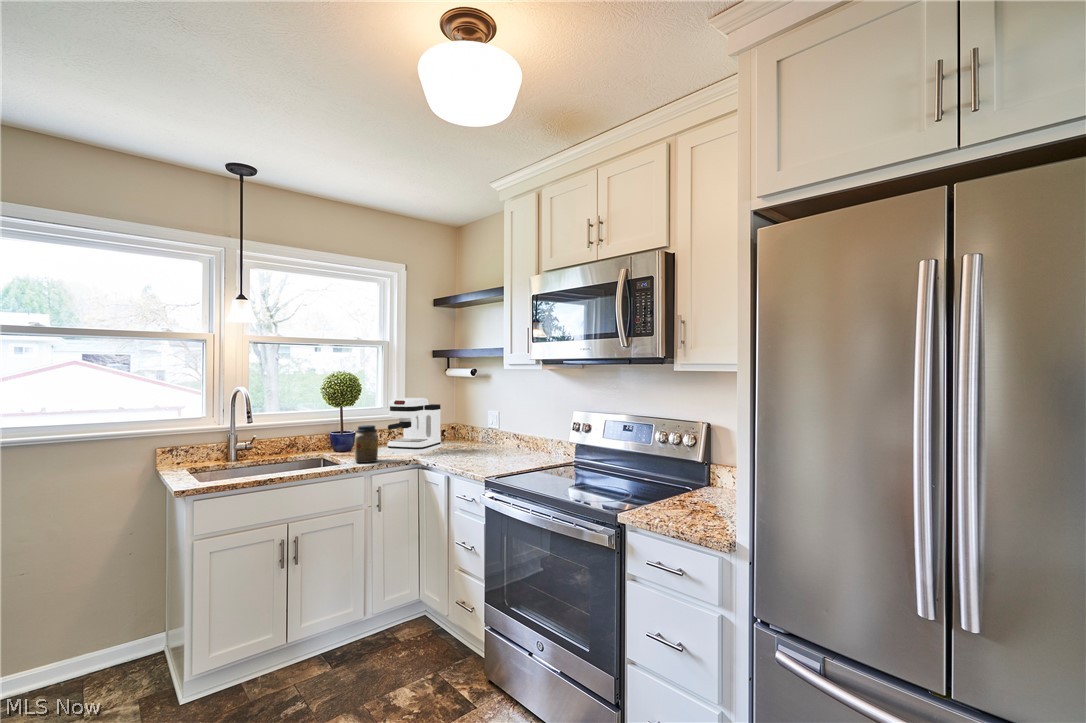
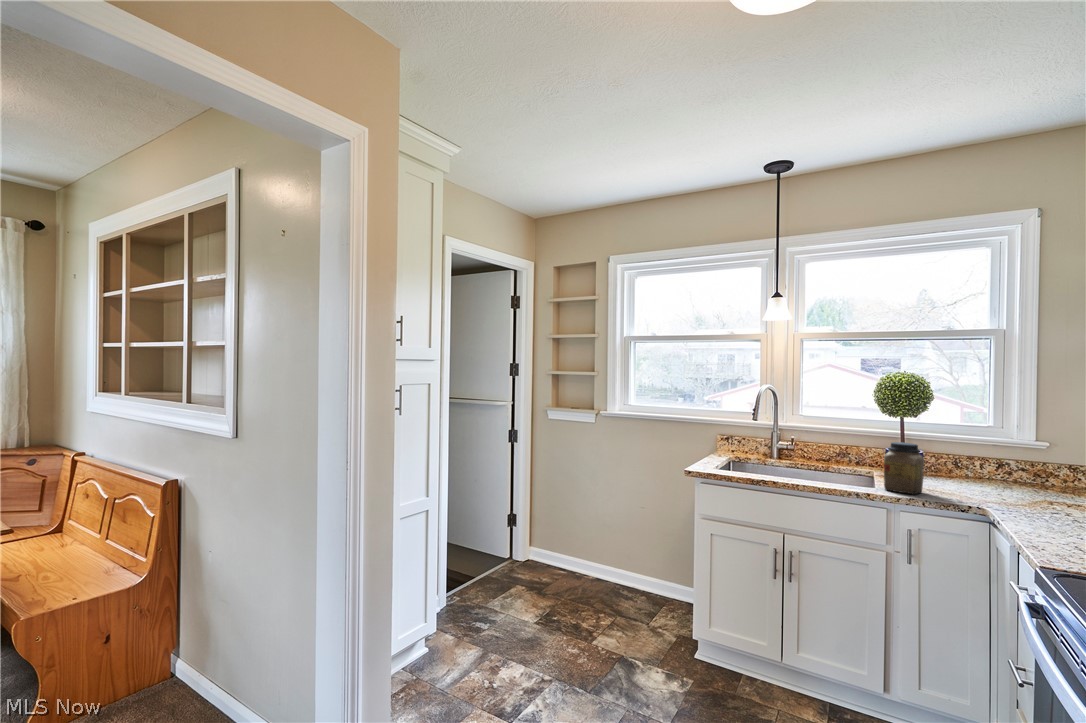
coffee maker: present [387,398,441,455] -> none [950,413,1078,506]

